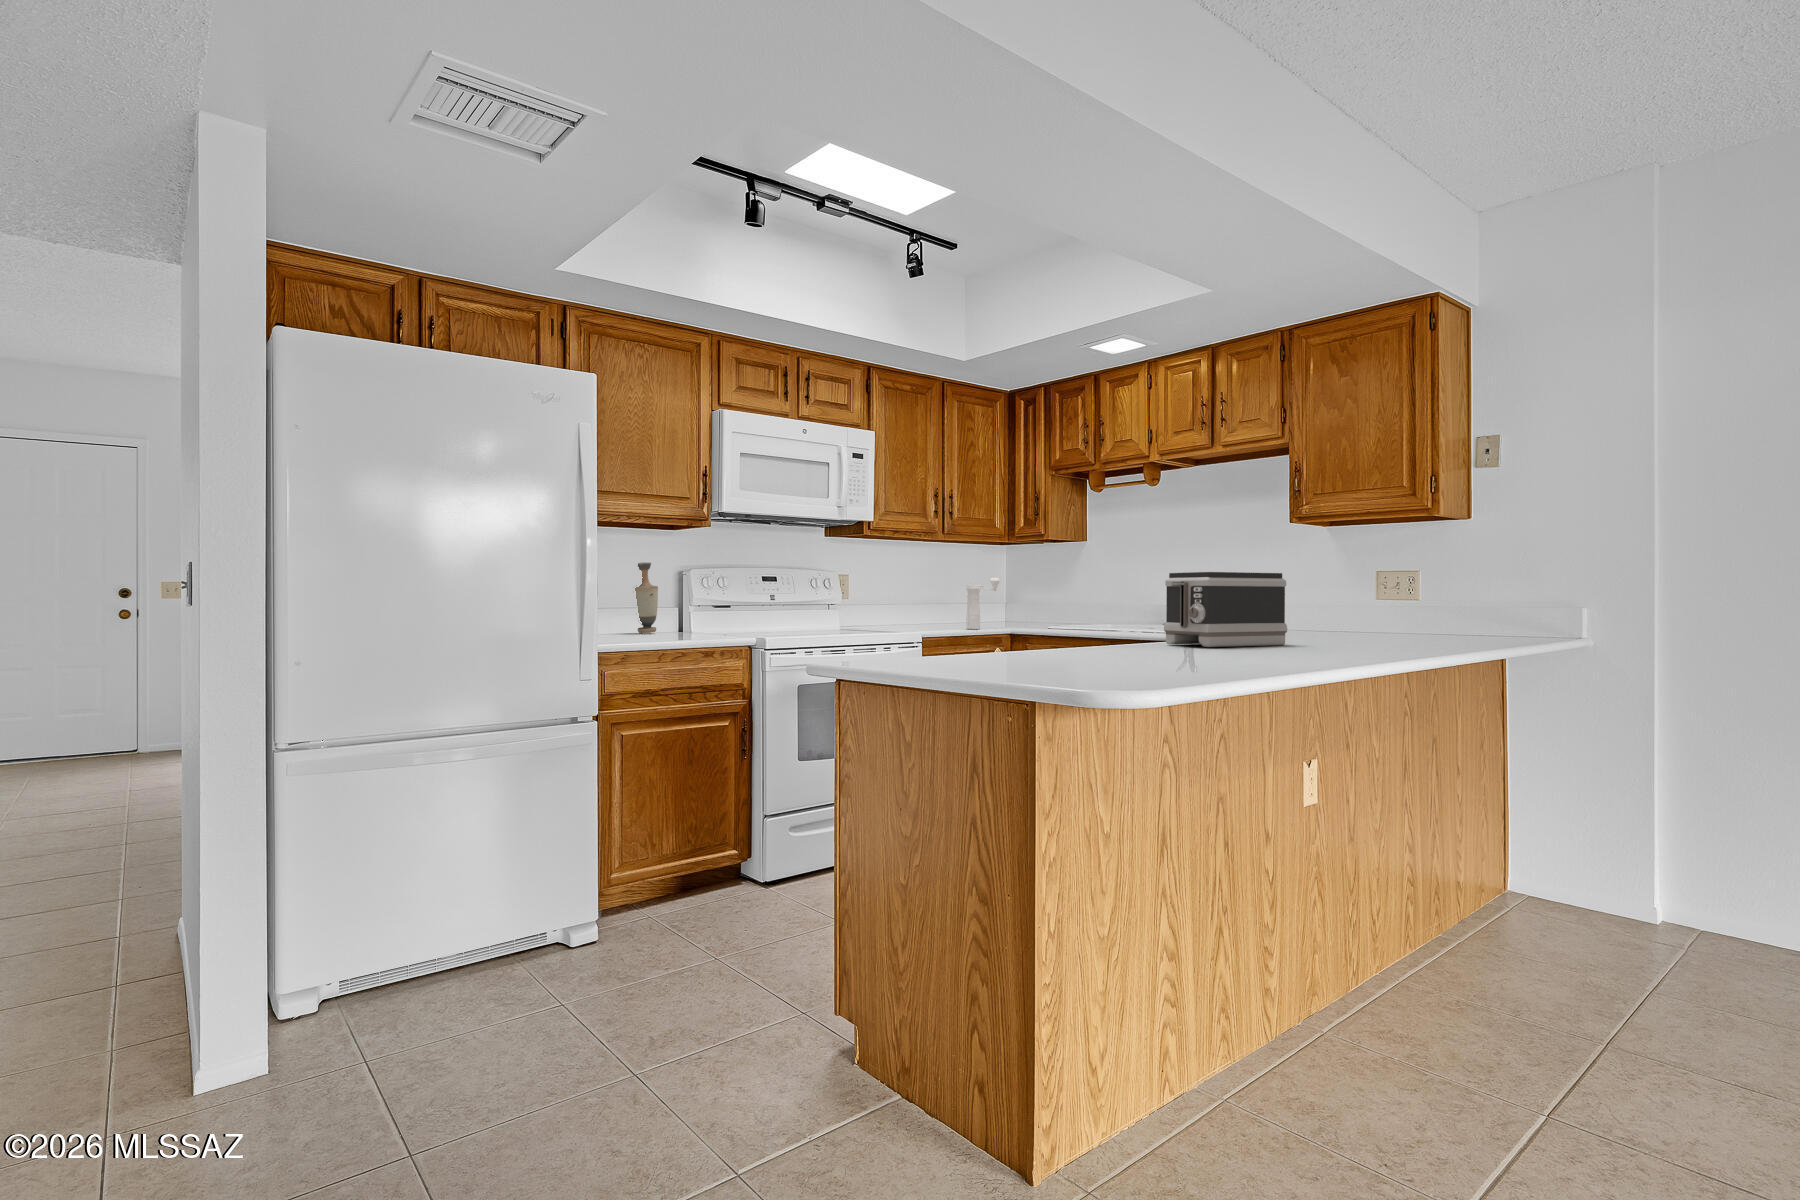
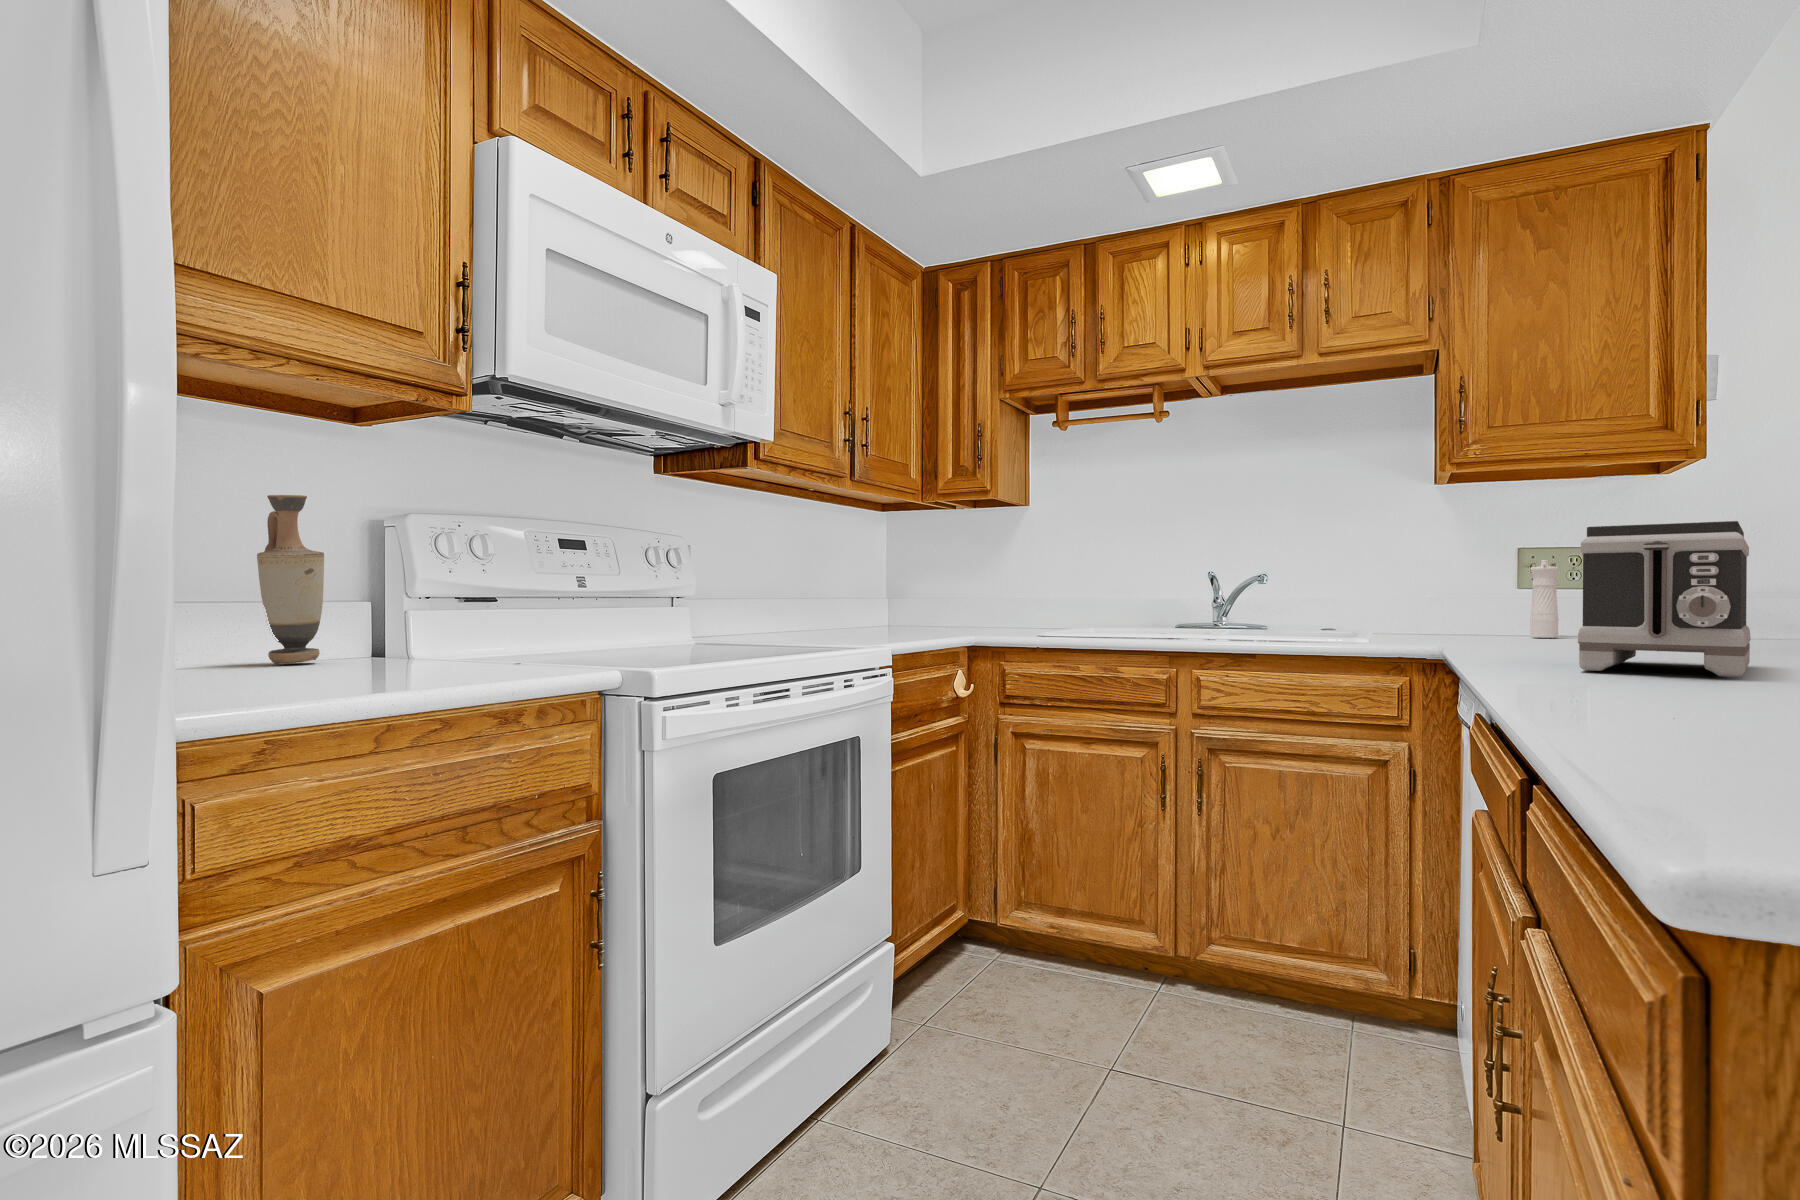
pepper mill: present [966,578,1000,629] -> present [1530,560,1559,638]

